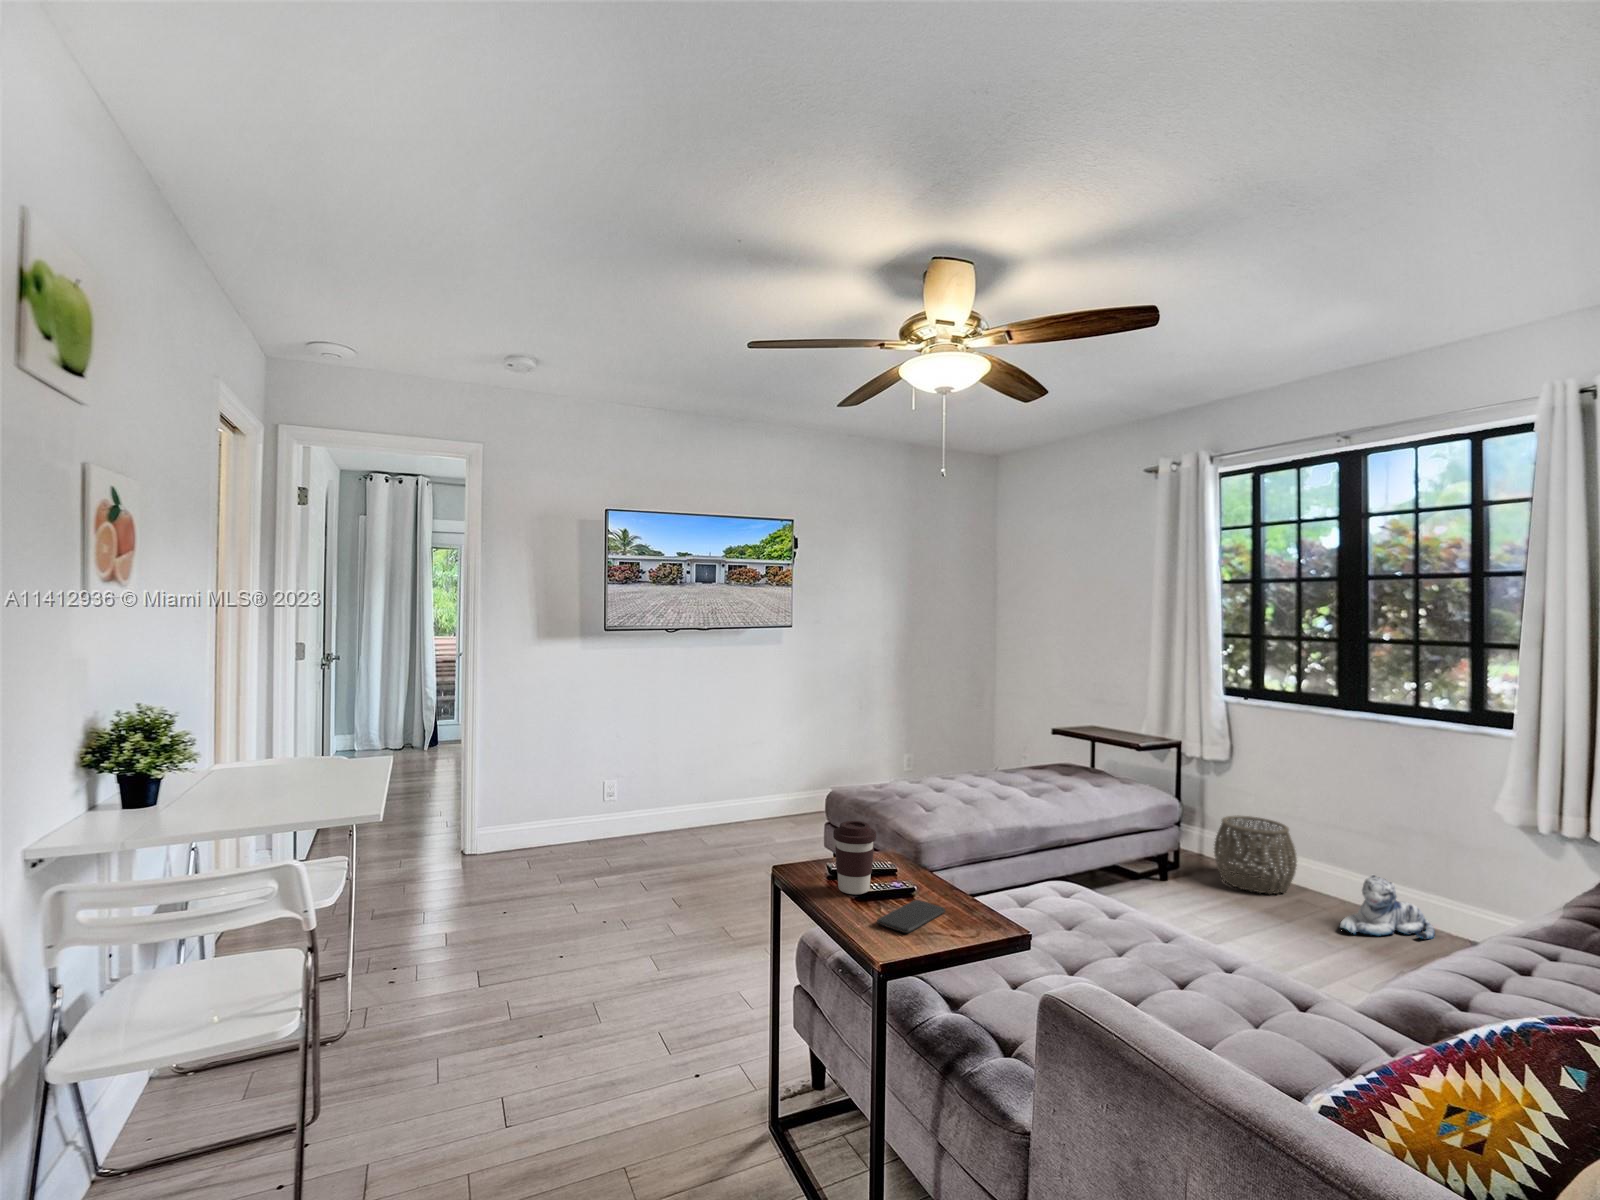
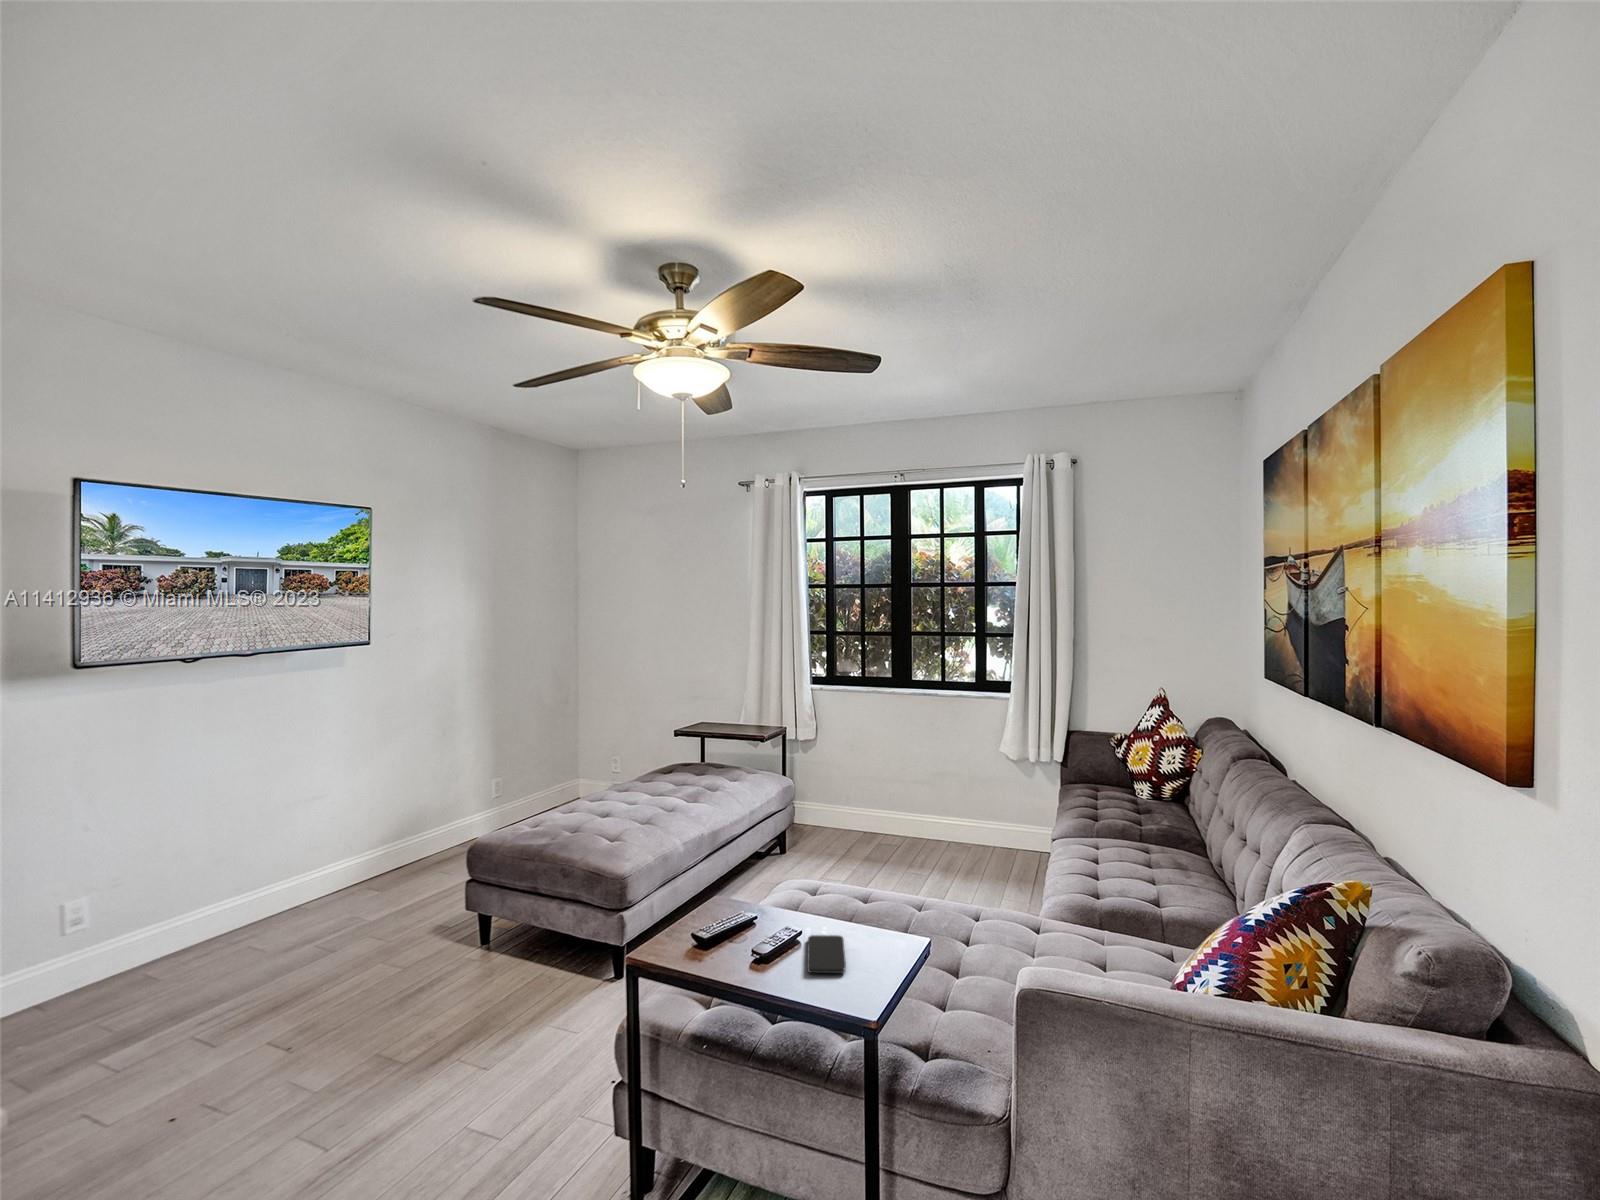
woven basket: present [1214,816,1297,894] -> none [814,780,872,843]
coffee cup: present [833,821,876,894] -> none [717,871,762,952]
plush toy: present [1340,875,1435,939] -> none [913,810,963,858]

